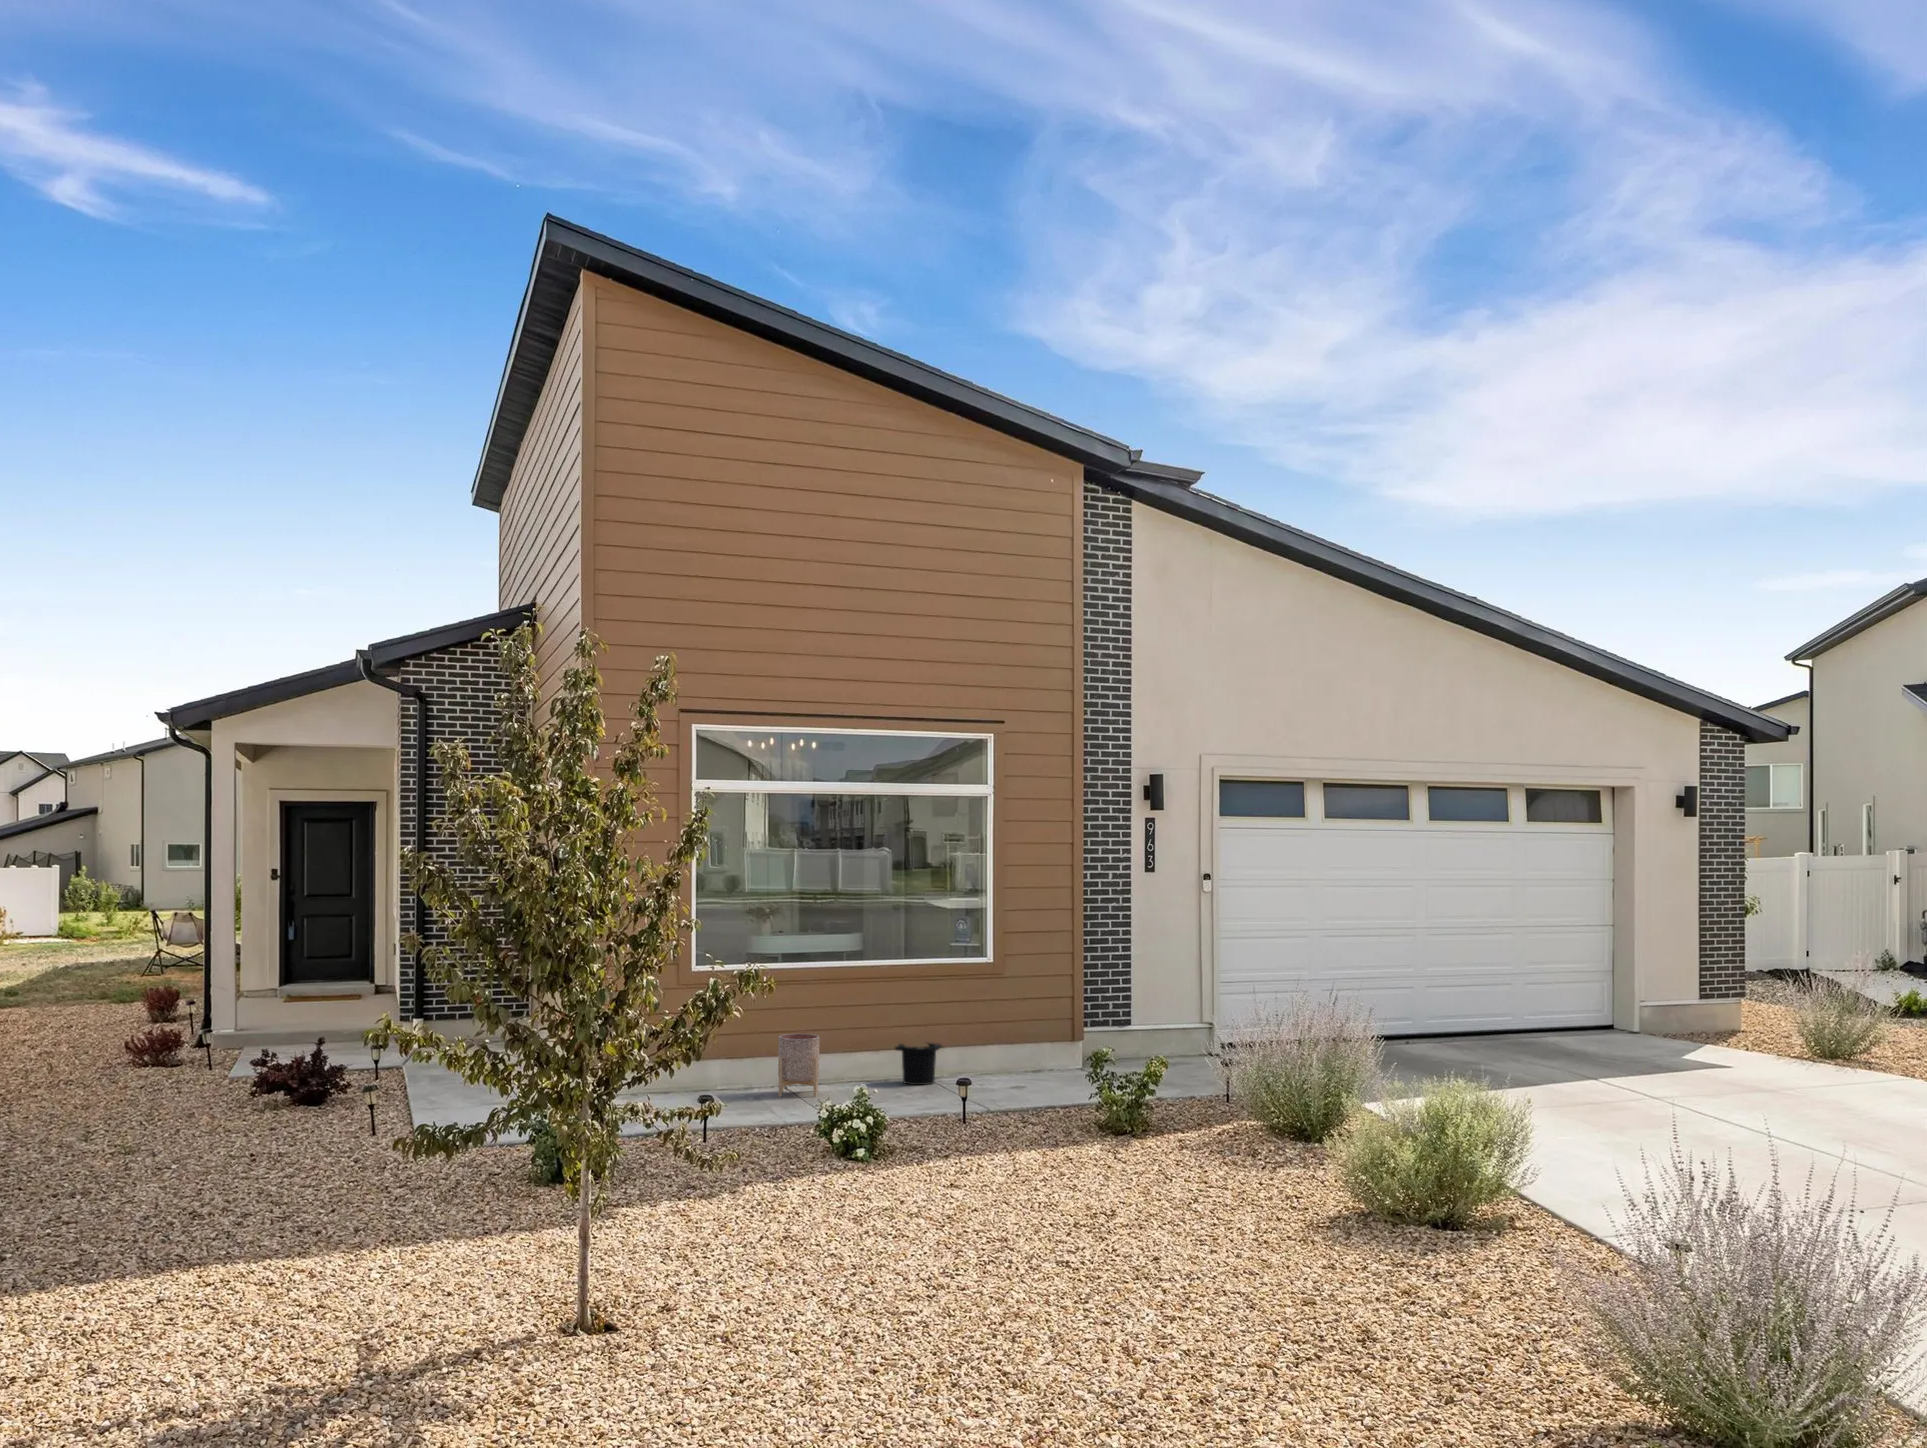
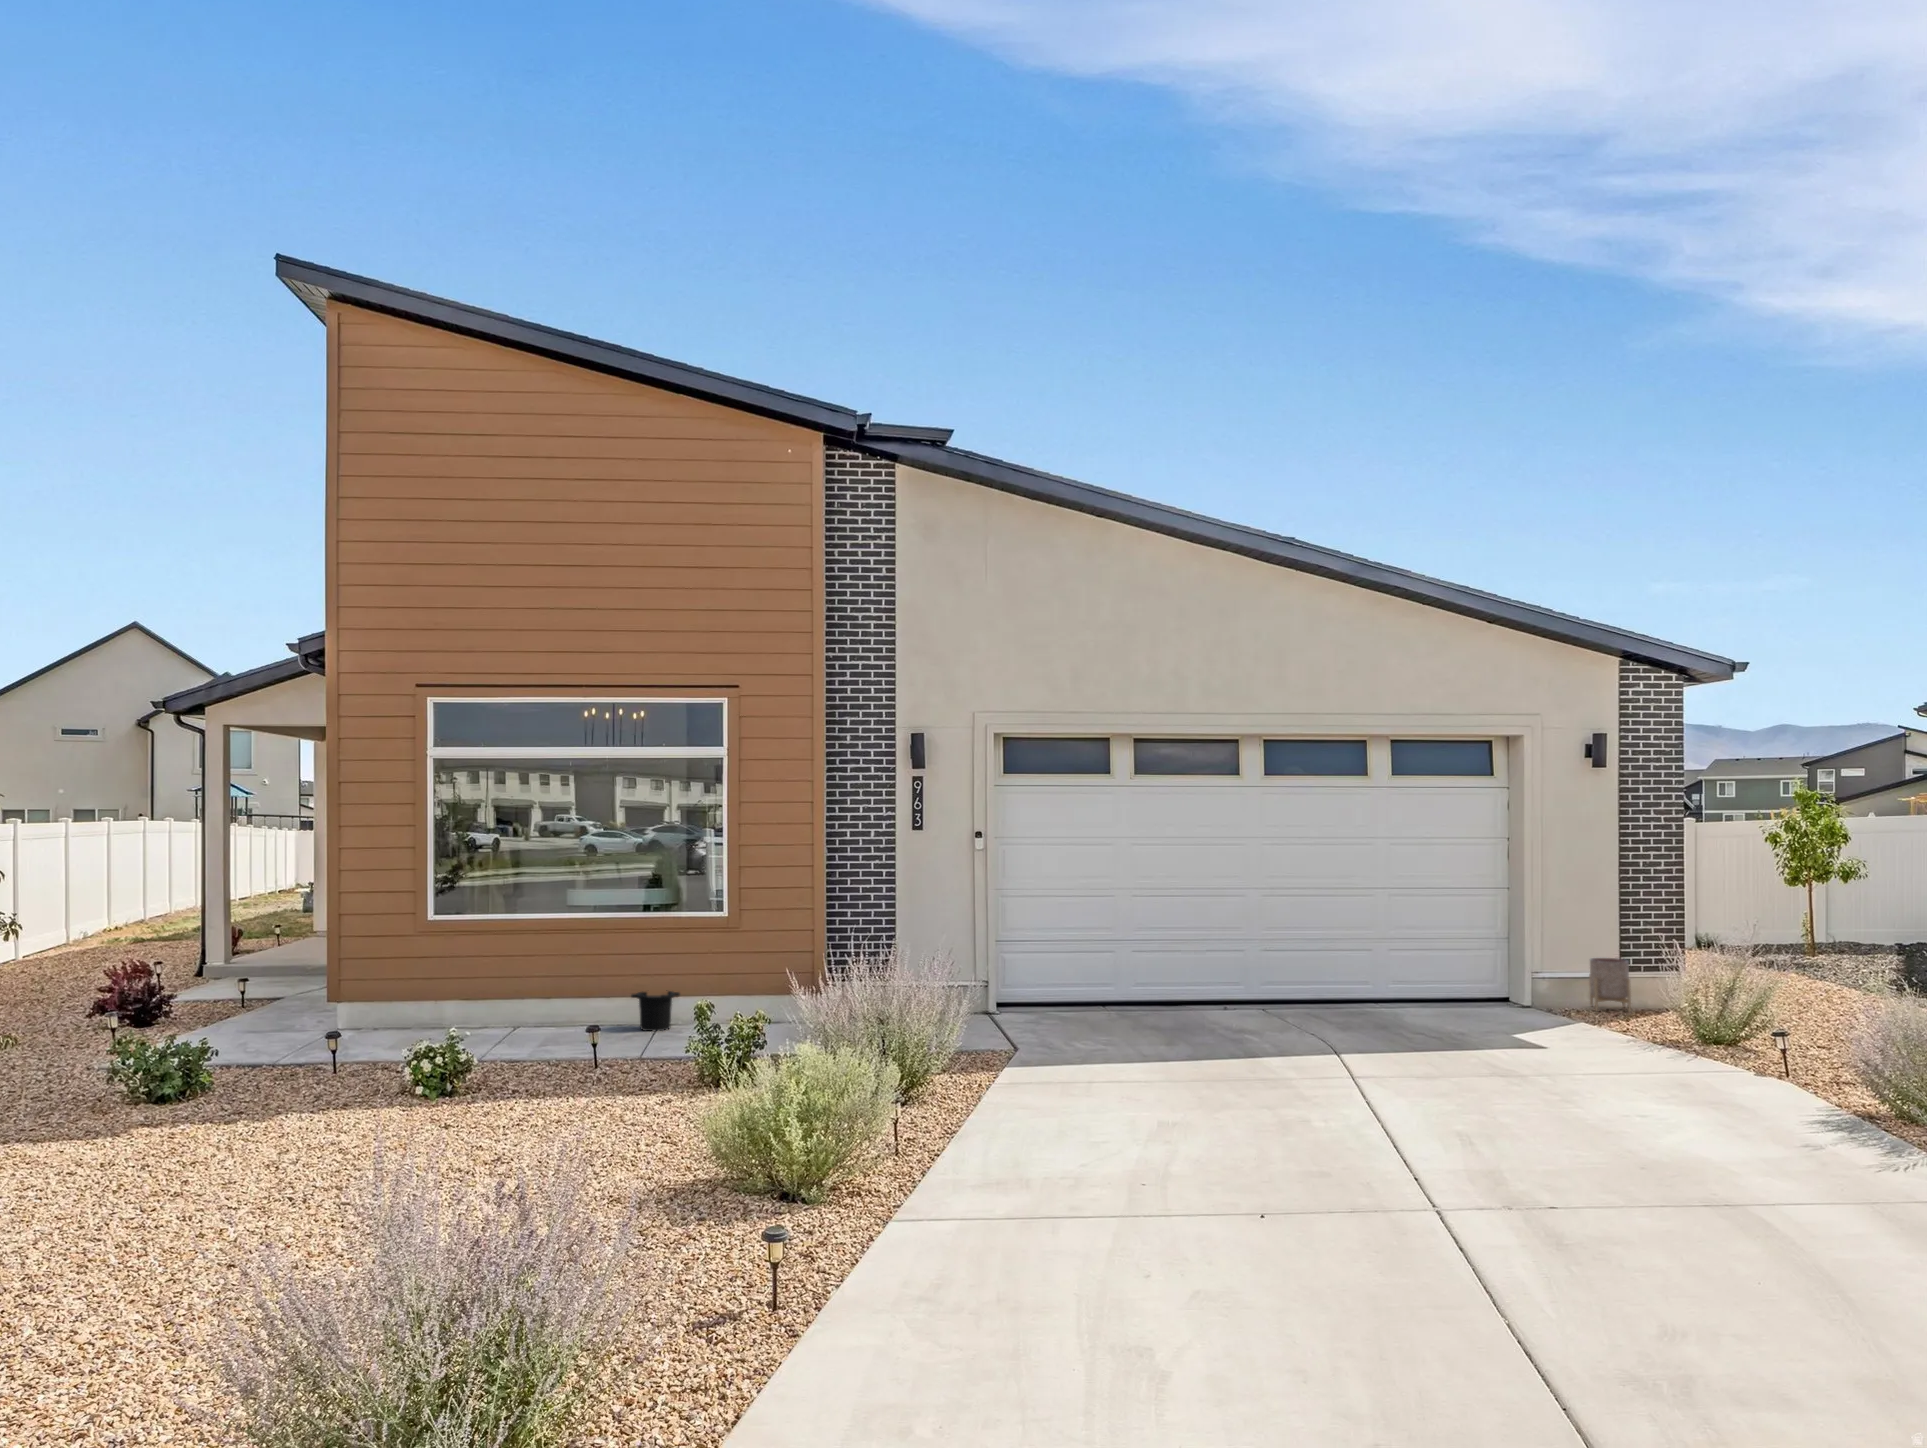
planter: present [778,1034,819,1097] -> present [1589,958,1631,1012]

